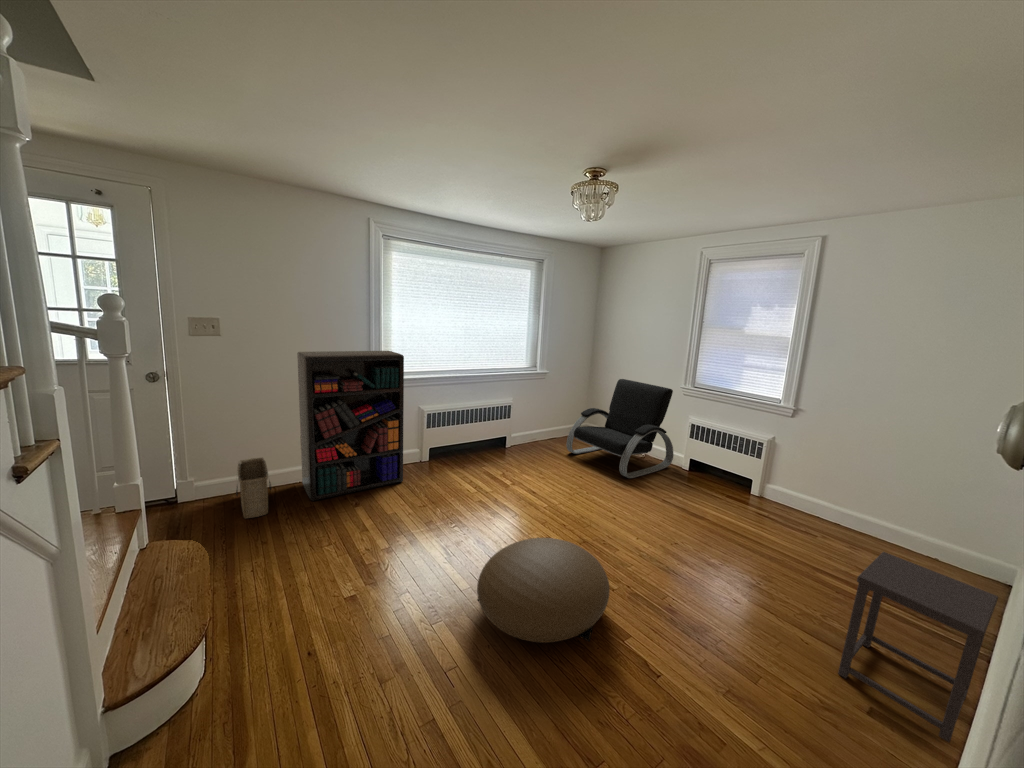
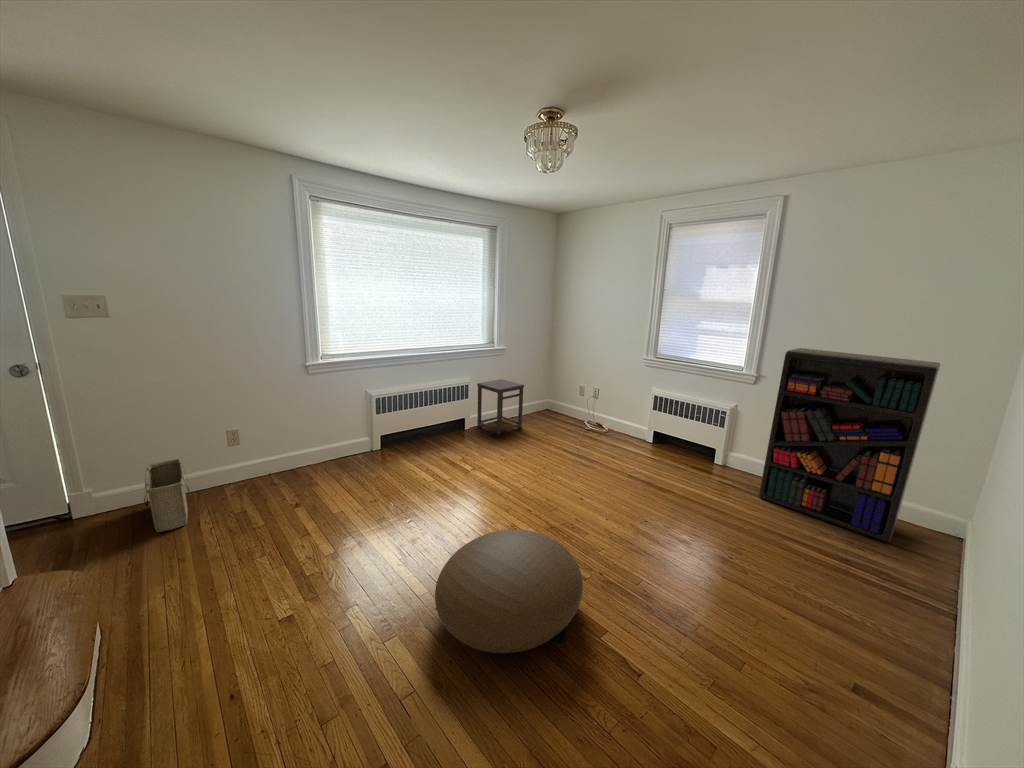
bookshelf: present [297,351,404,501] -> present [759,348,940,542]
armchair: present [566,379,673,478] -> none [529,352,637,455]
side table: present [838,552,998,742] -> present [477,379,524,435]

